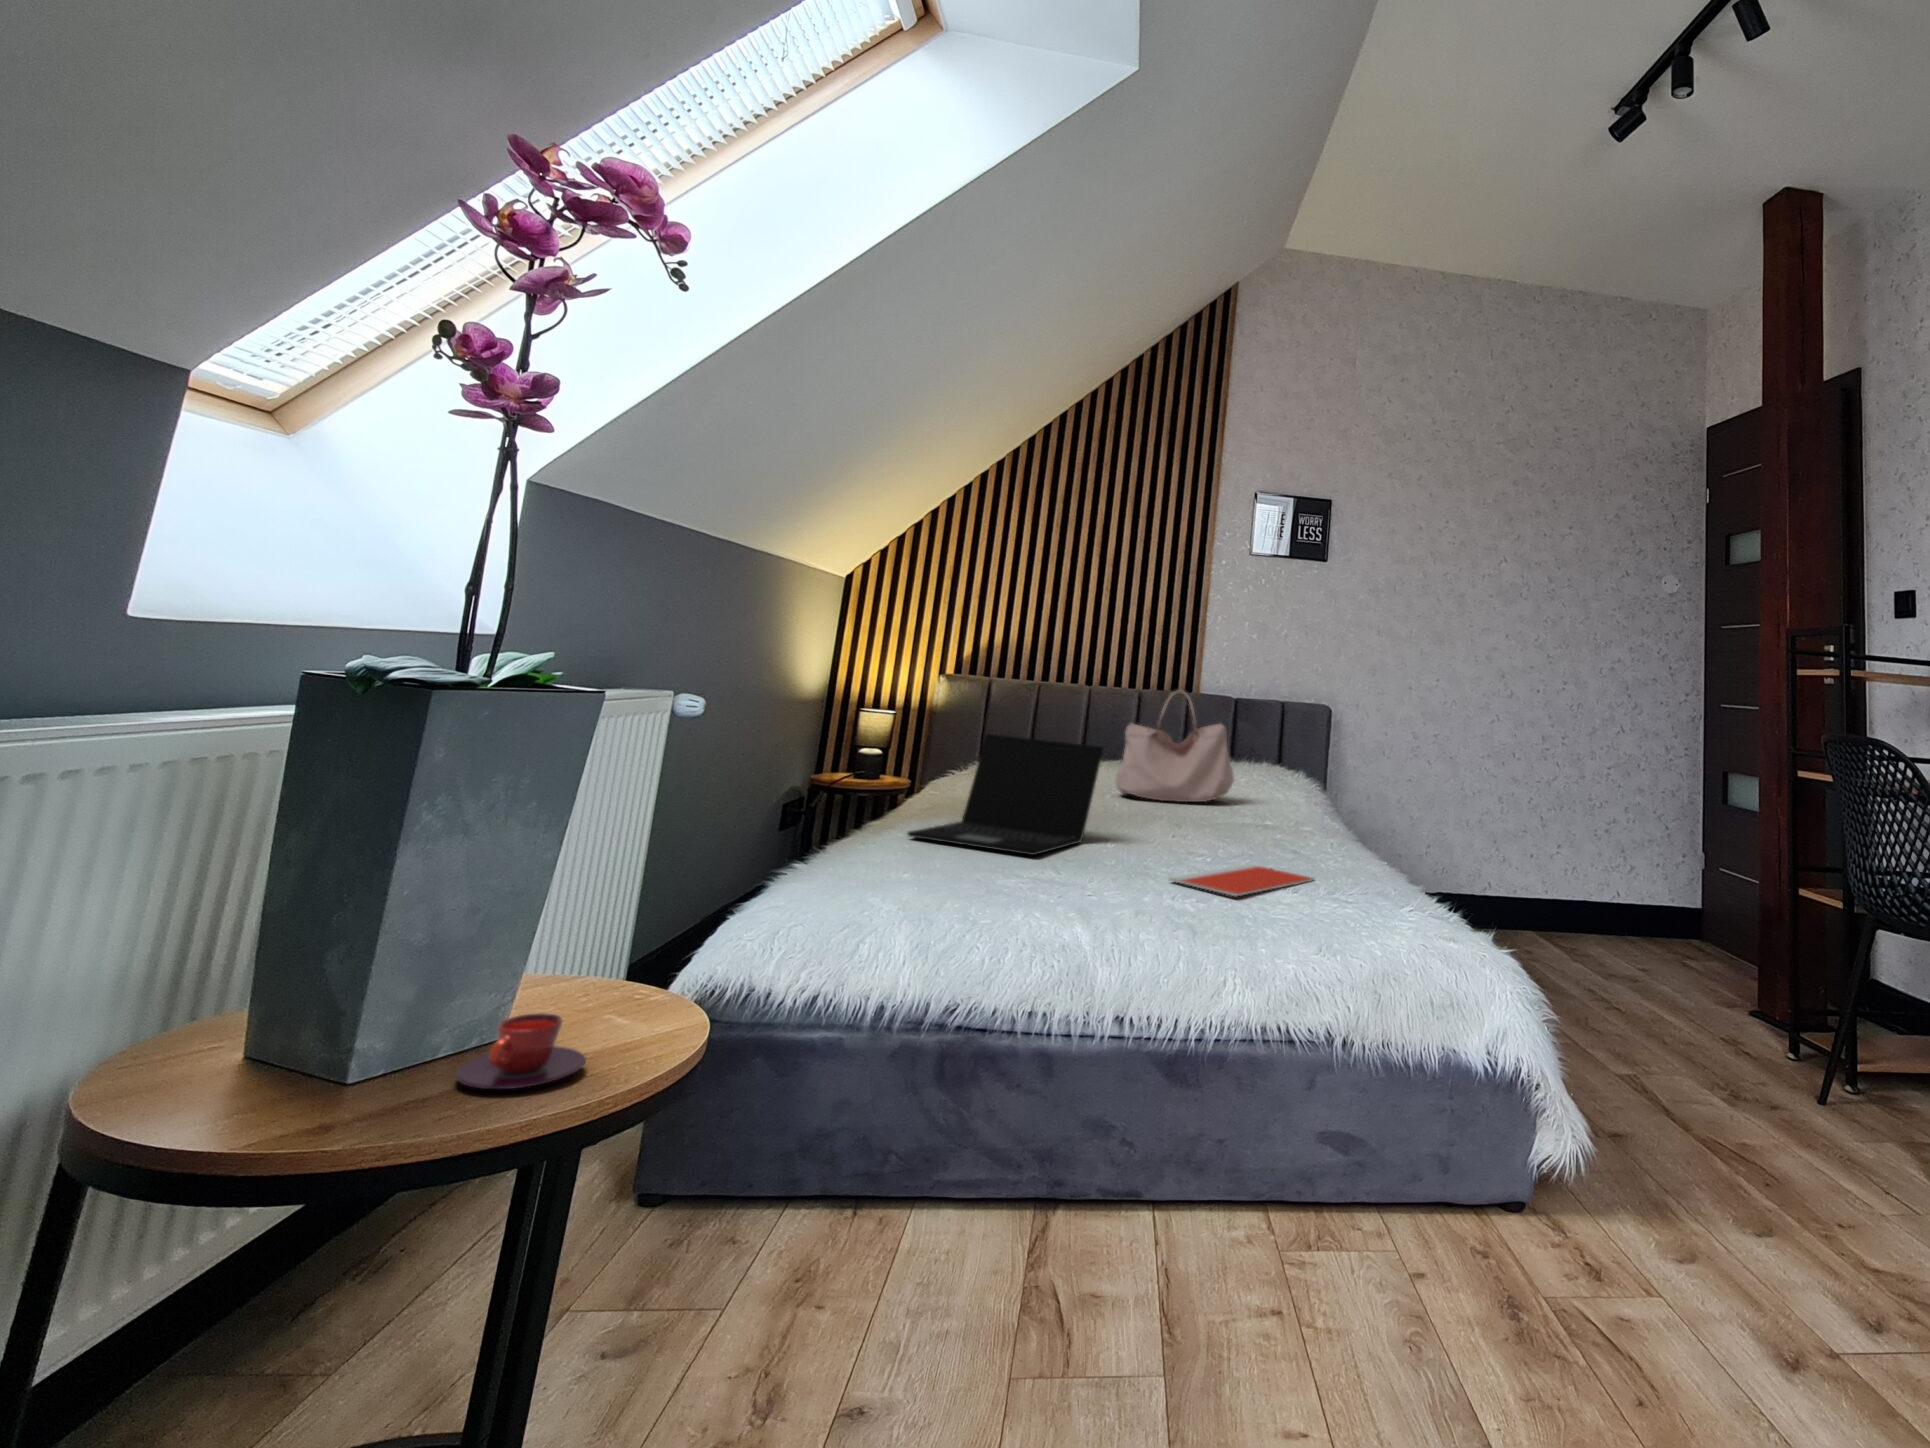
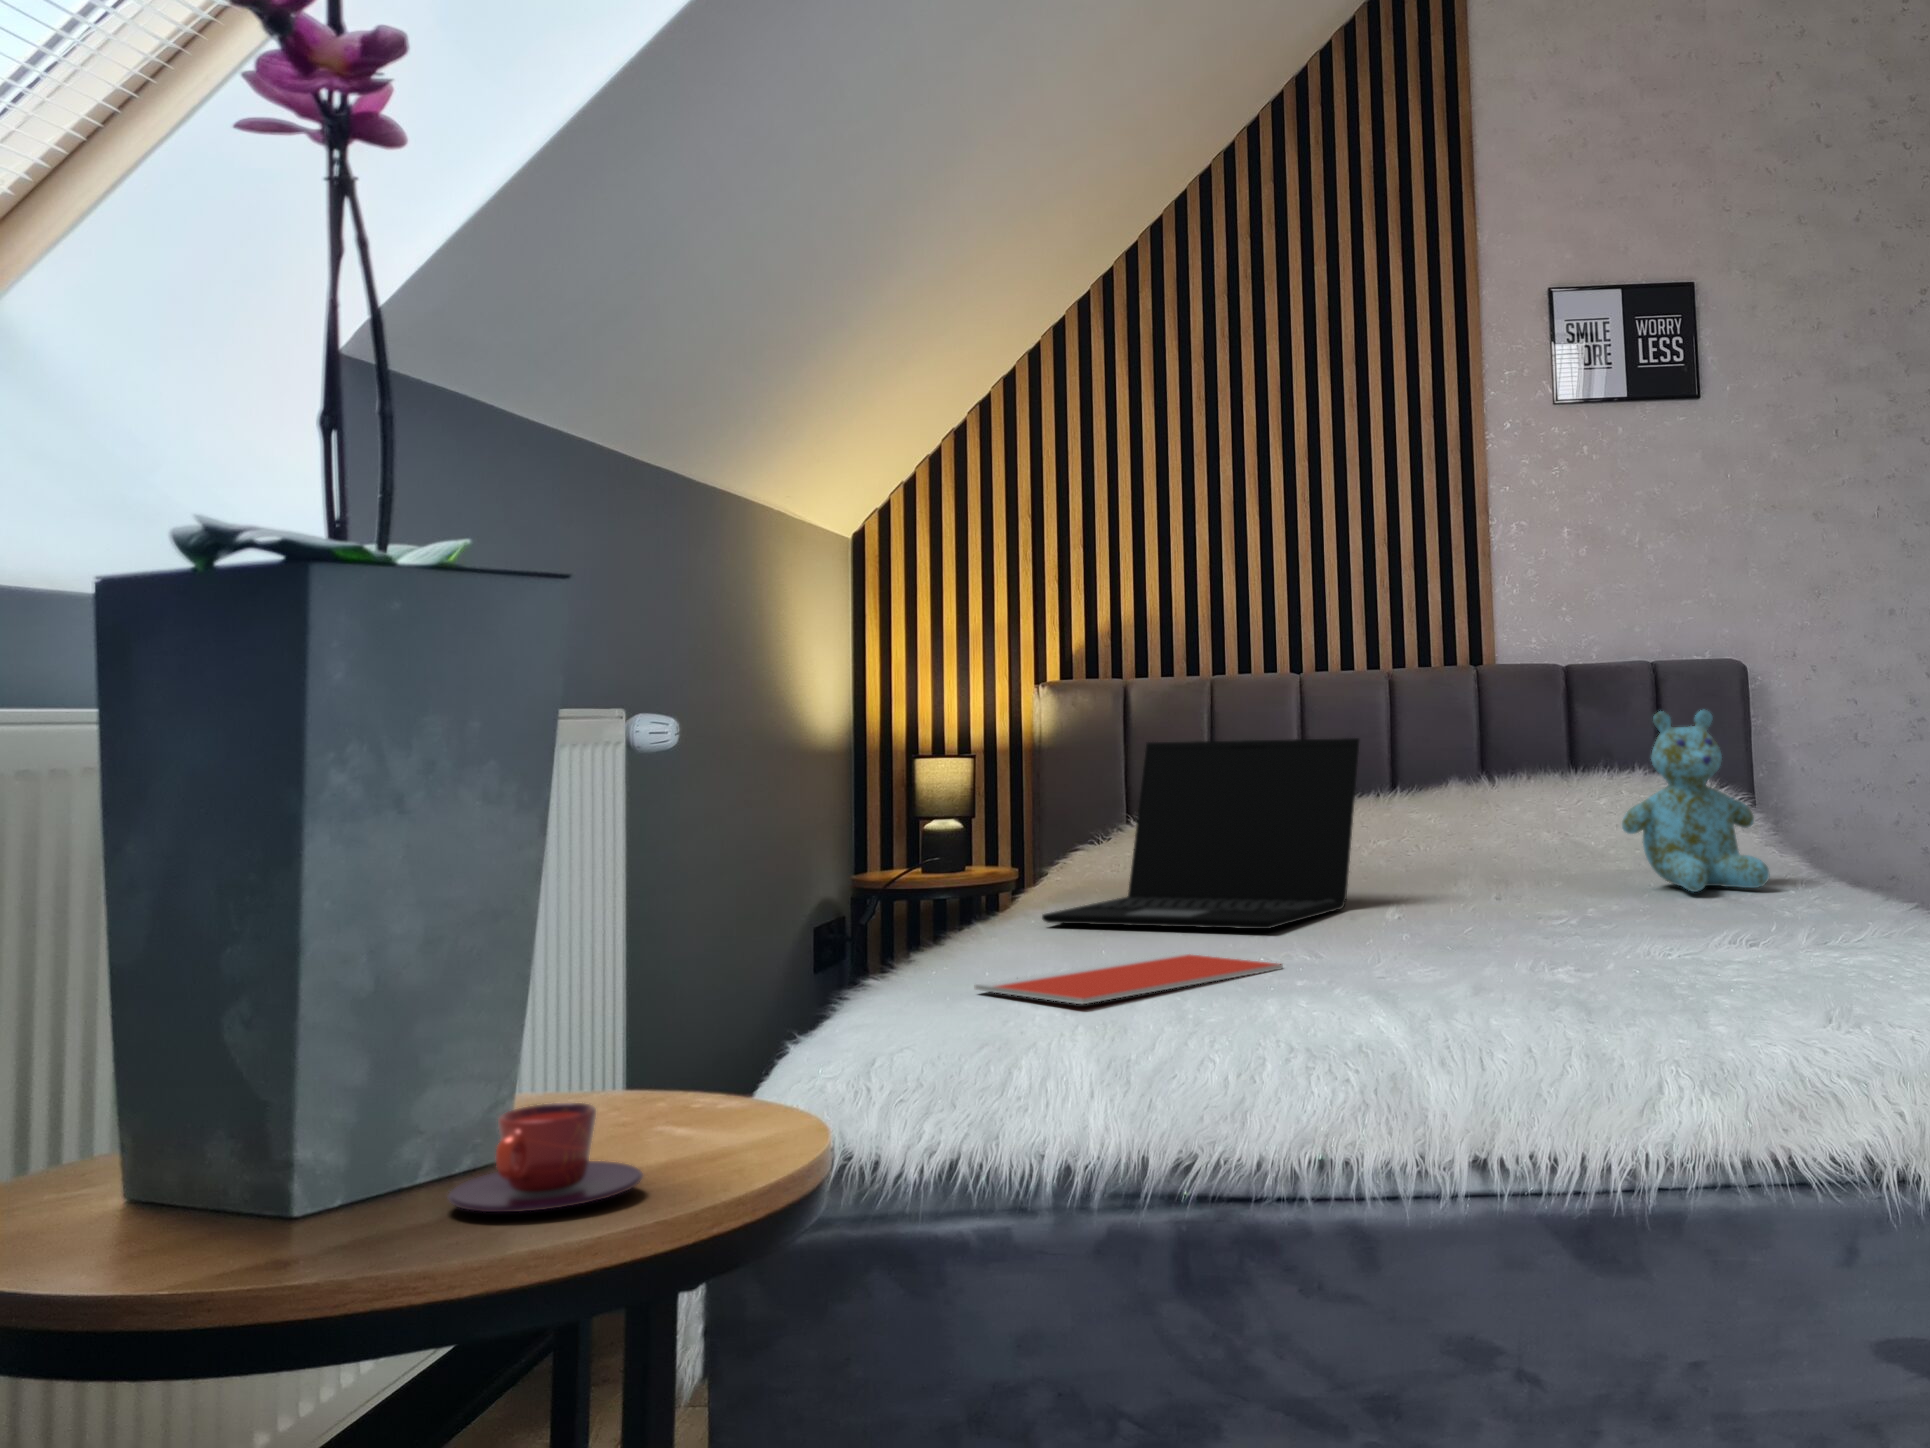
handbag: present [1116,690,1234,802] -> none [1377,646,1593,845]
stuffed bear: none [1240,748,1313,851] -> present [1622,710,1770,892]
notebook: present [1170,864,1314,896] -> present [975,953,1283,1004]

